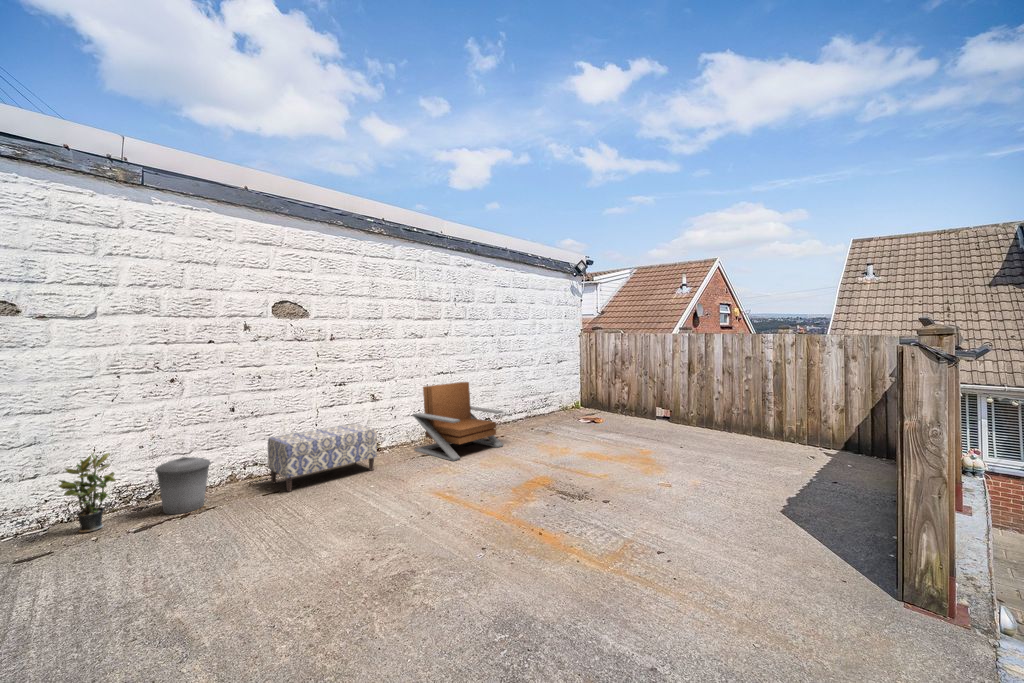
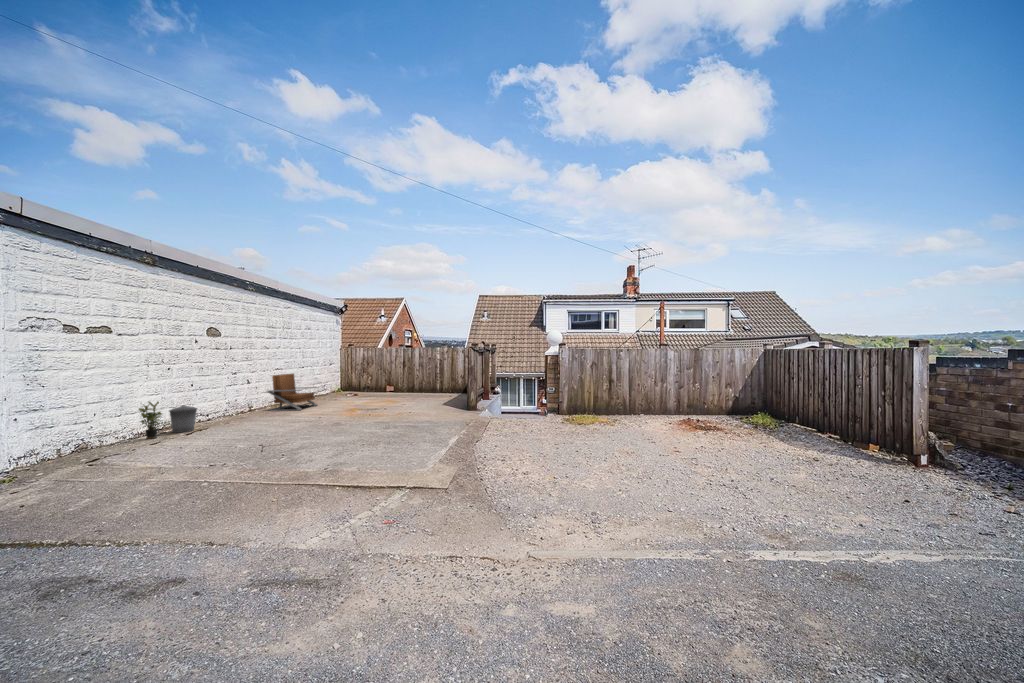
bench: present [268,424,377,492] -> none [208,394,263,424]

